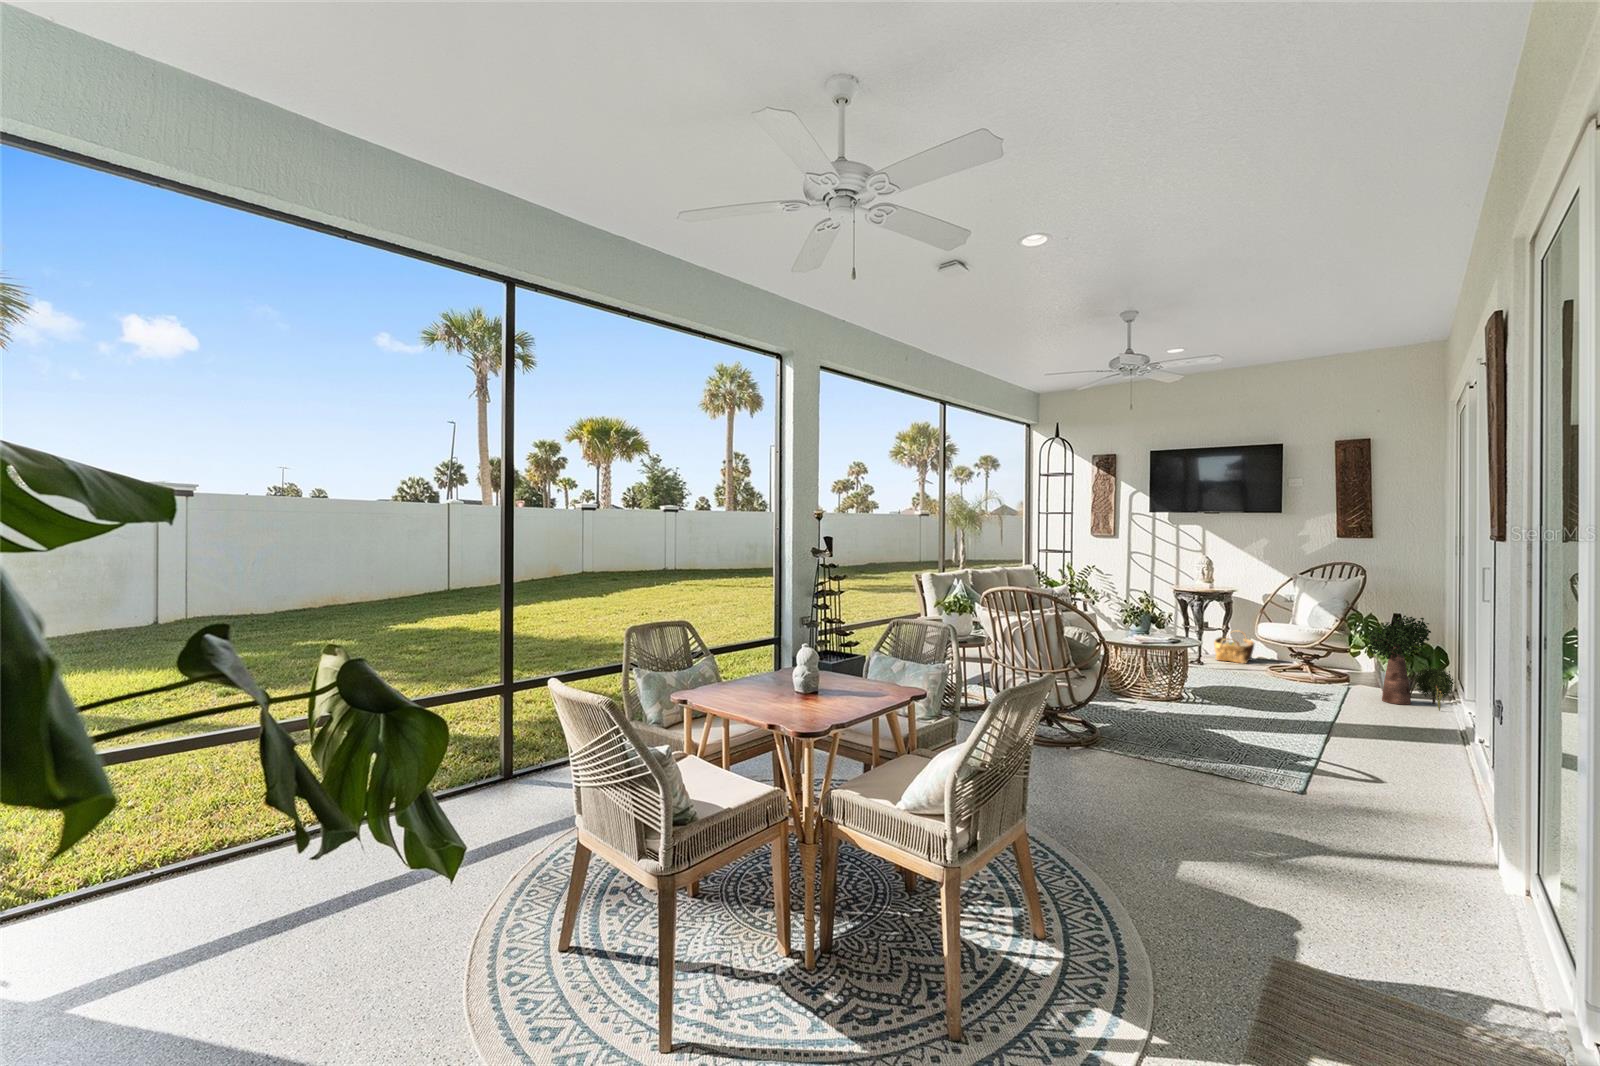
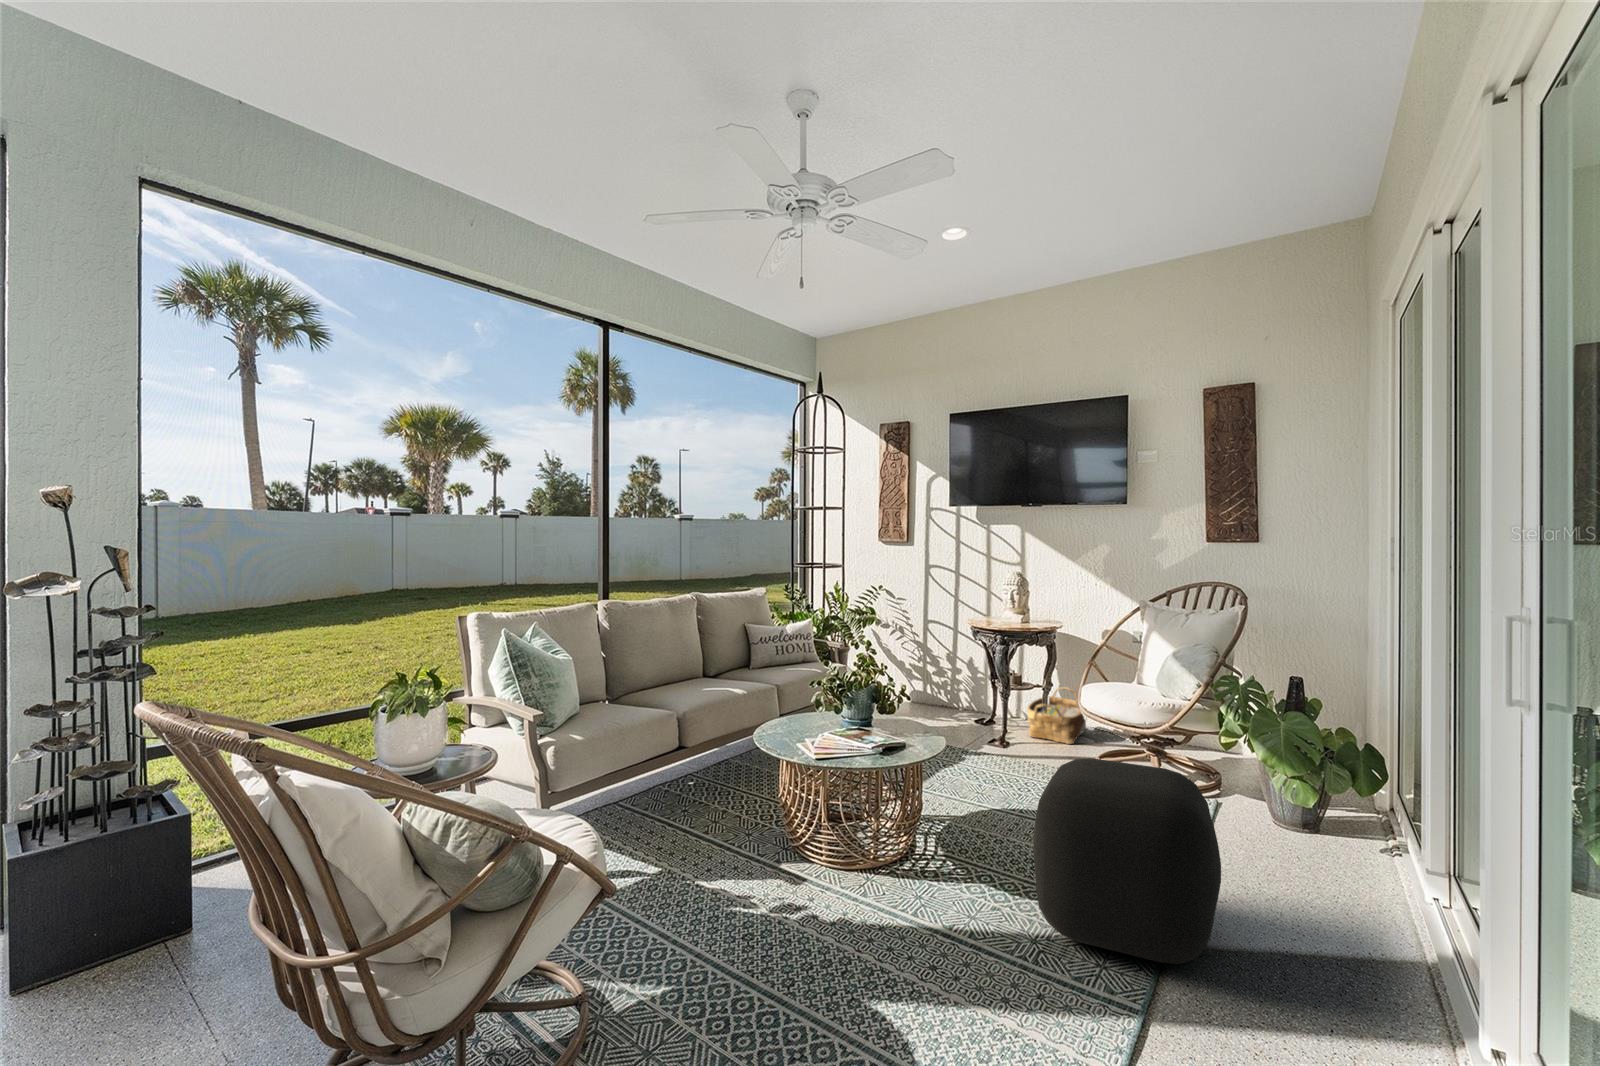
potted plant: present [1368,615,1455,711] -> none [1241,692,1402,890]
ottoman: none [1265,641,1363,724] -> present [1033,758,1221,964]

